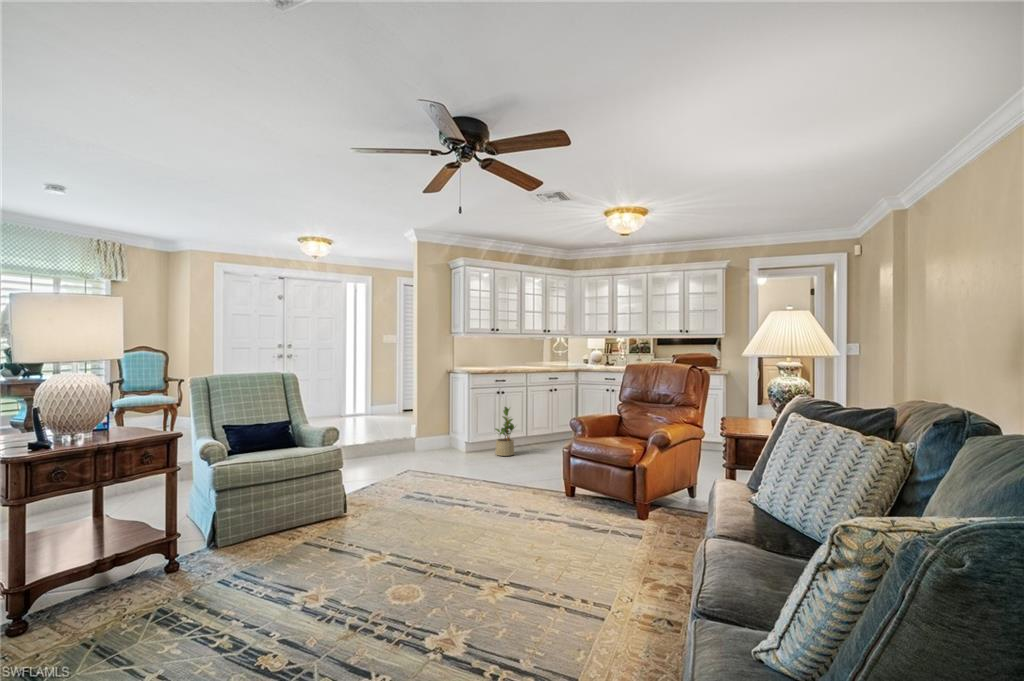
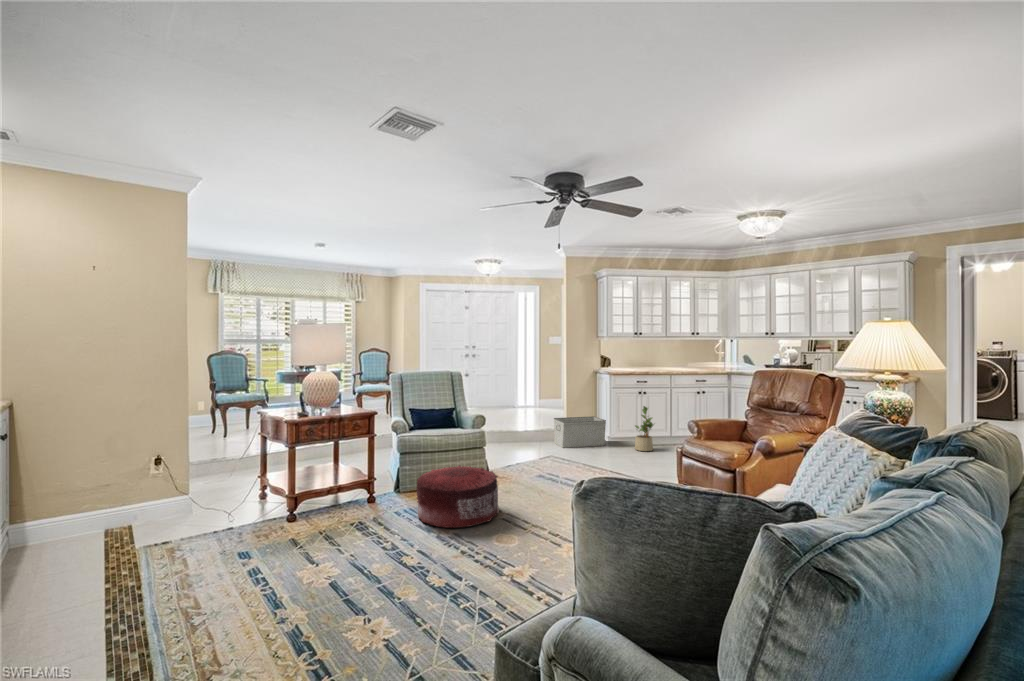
storage bin: none [403,422,463,460] -> present [554,416,606,448]
pouf: none [257,497,379,593] -> present [417,465,499,528]

